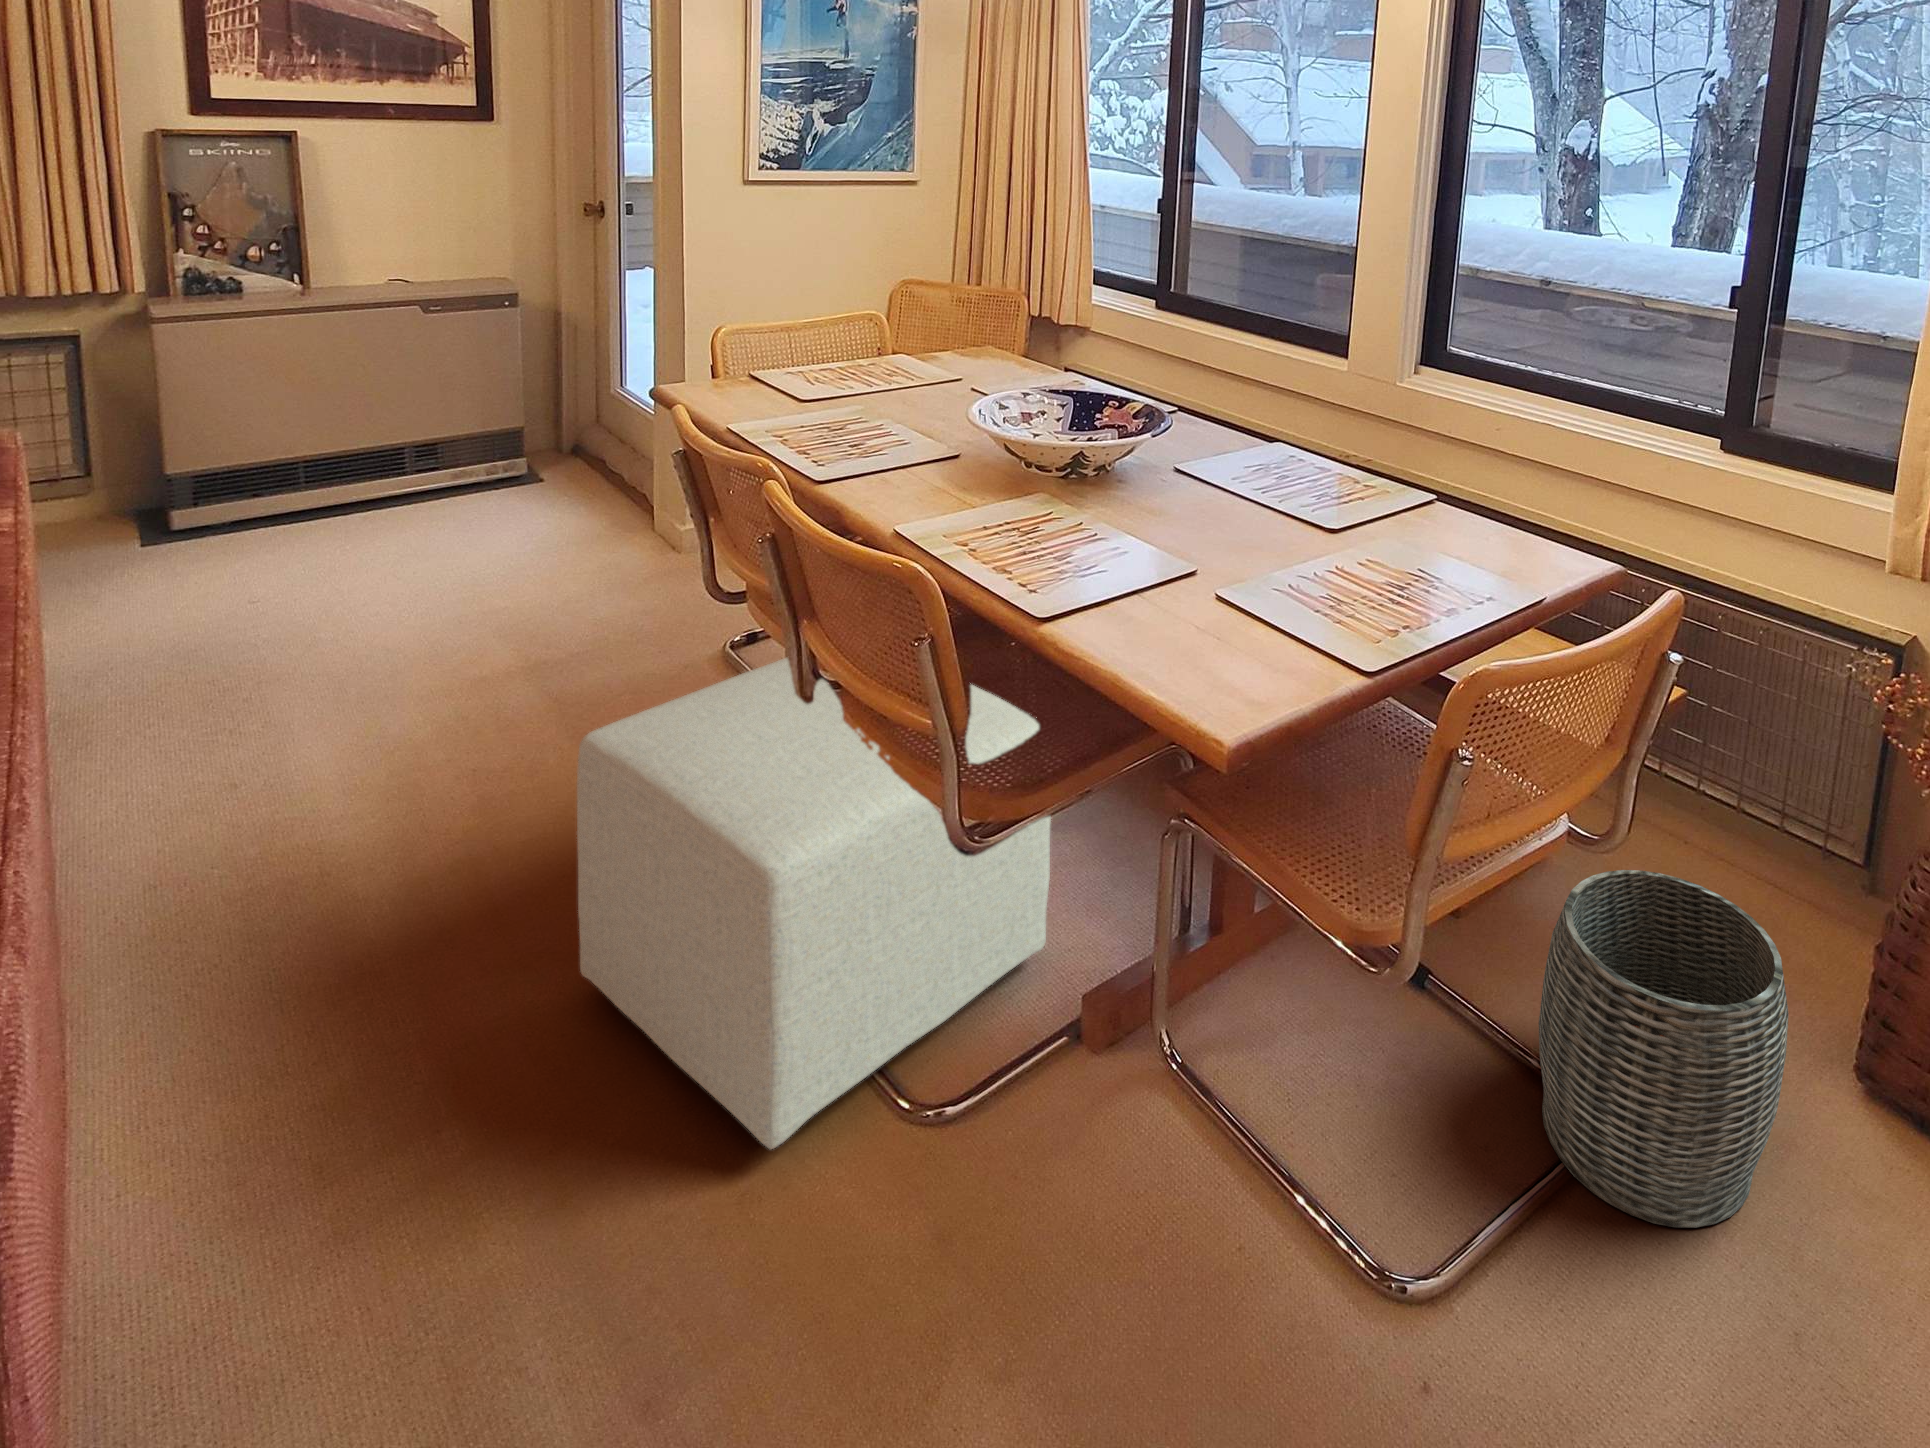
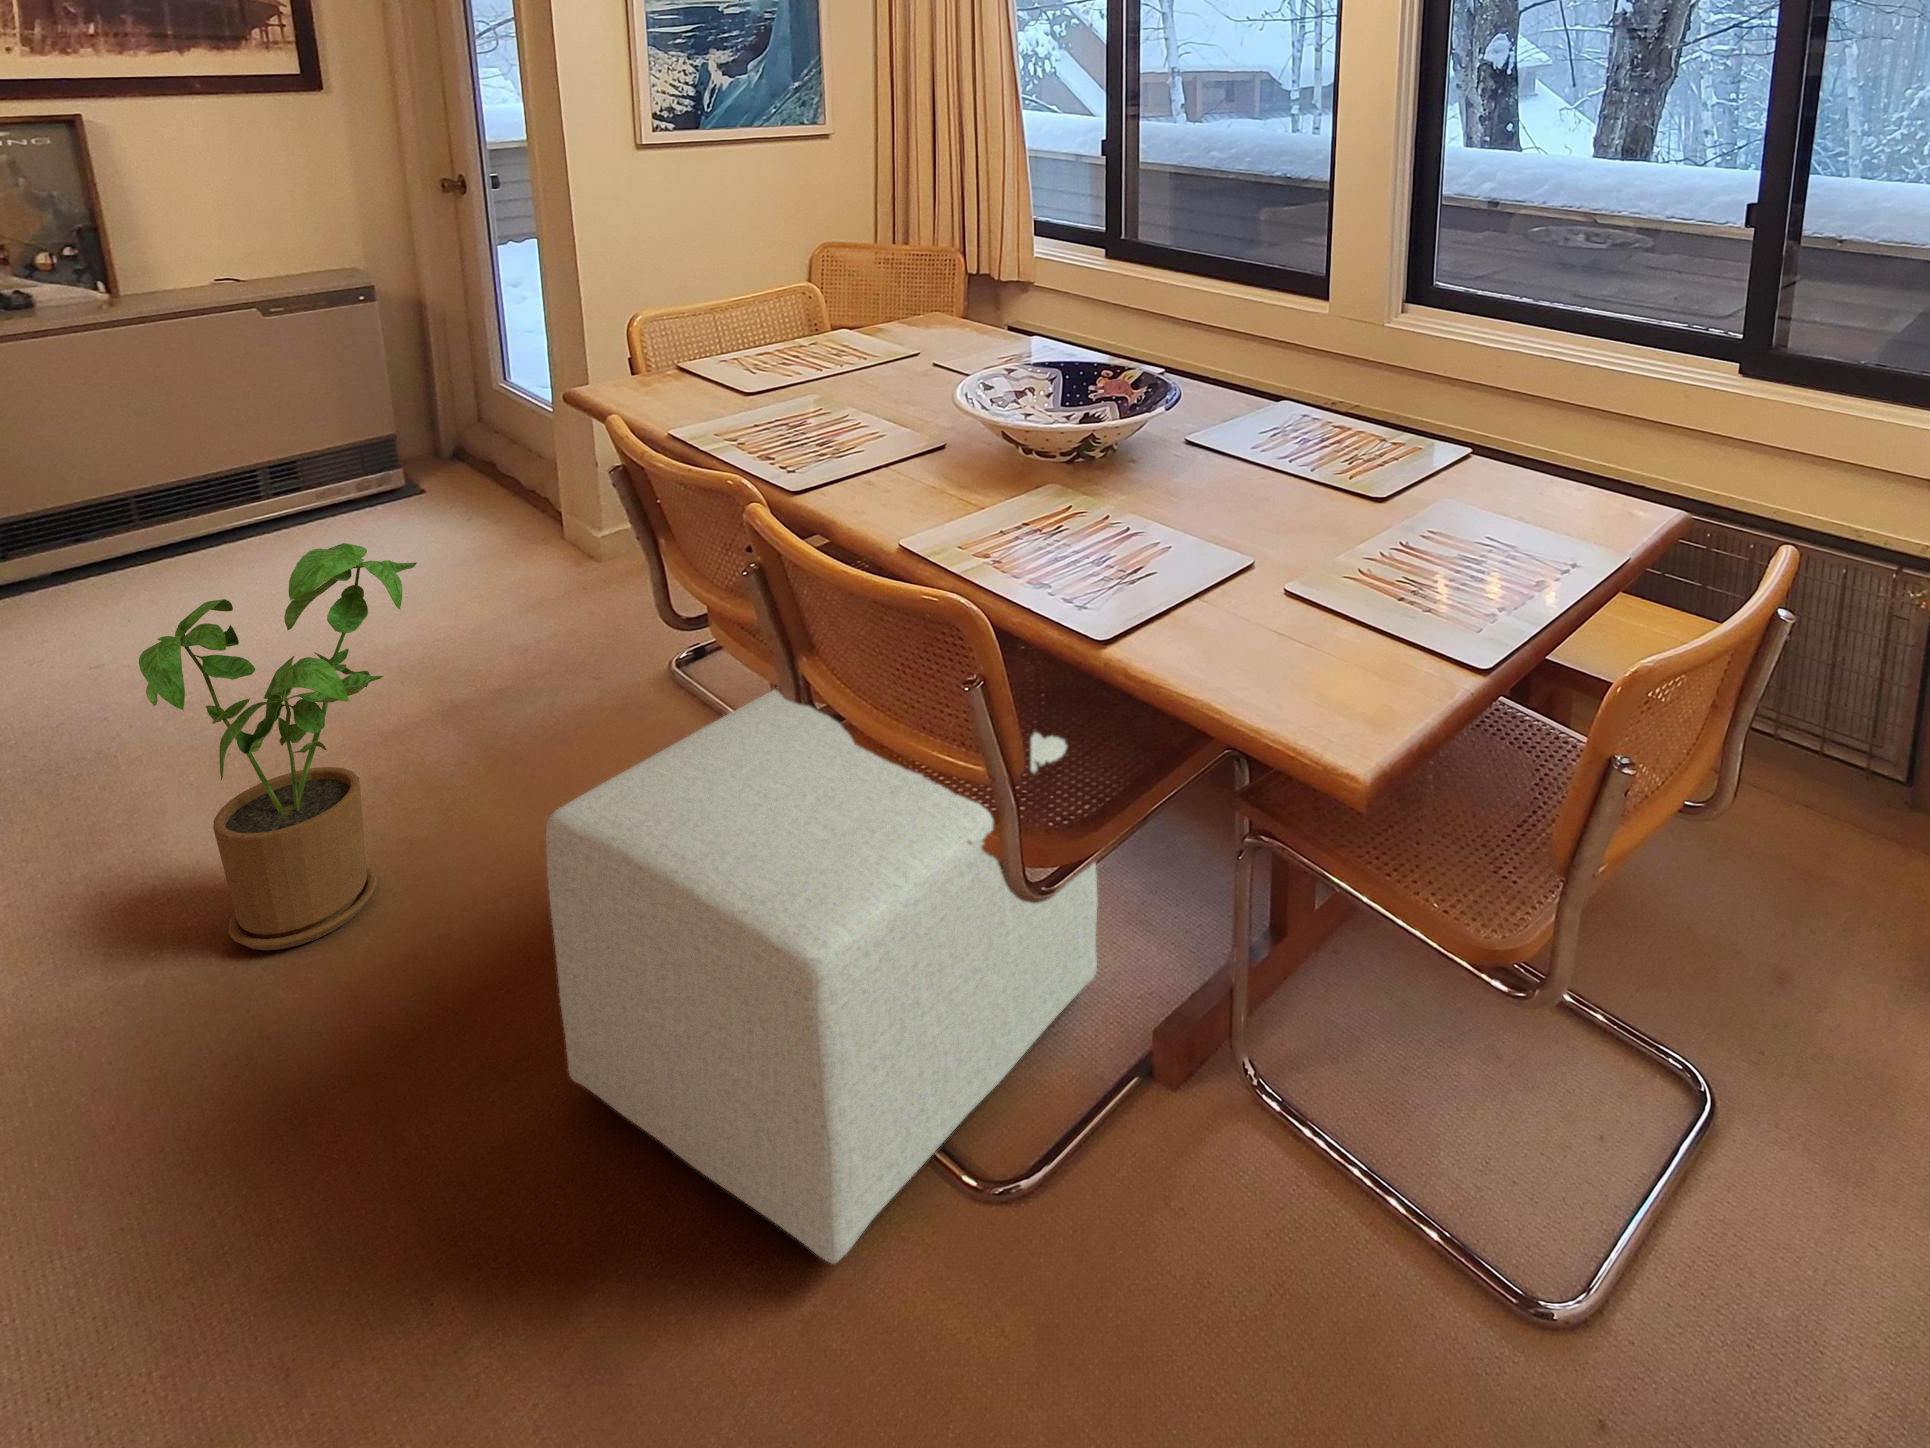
house plant: none [283,501,512,845] -> present [139,543,417,950]
woven basket: present [1539,870,1788,1228] -> none [1644,828,1911,1198]

